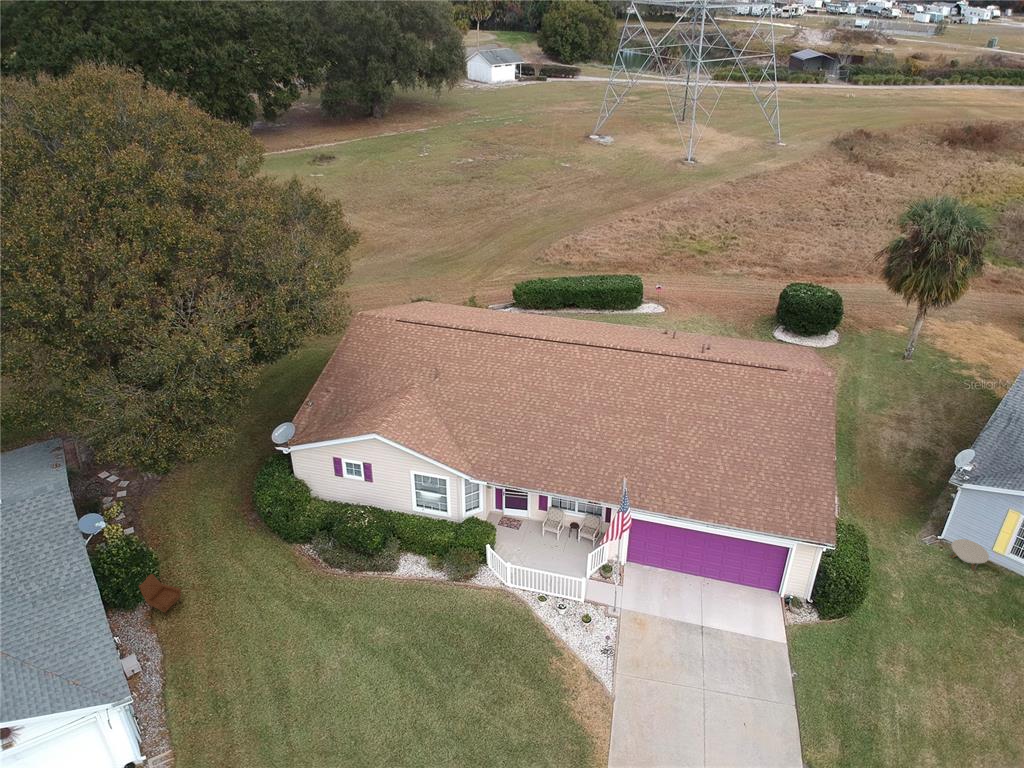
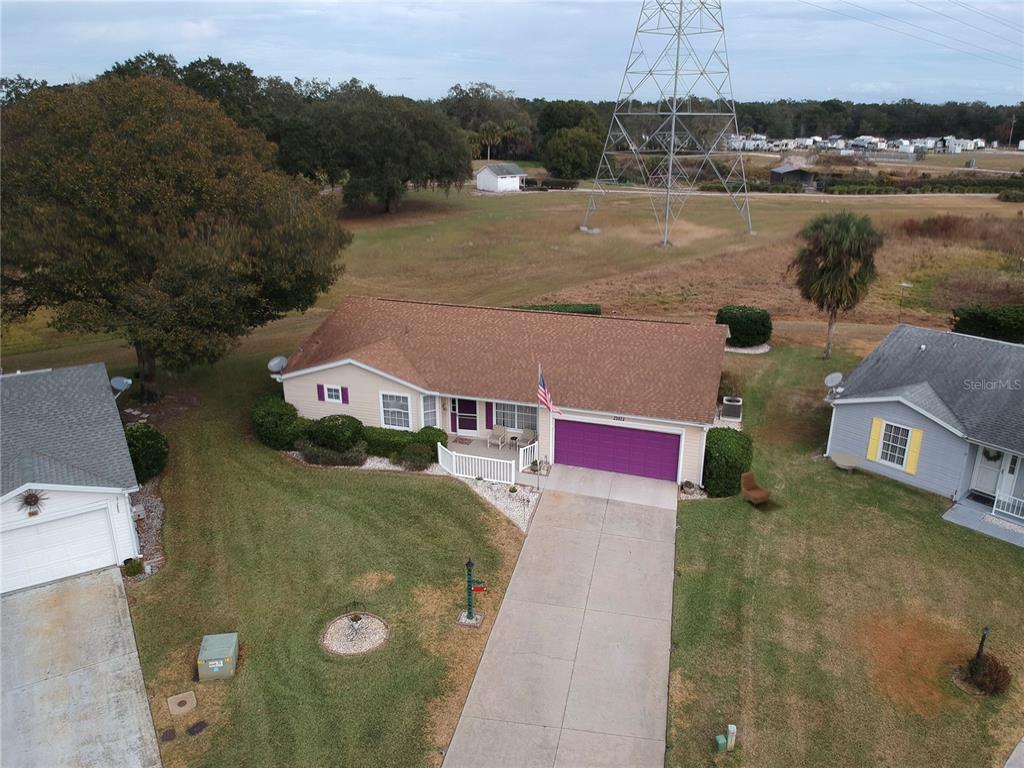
chair: present [139,574,181,616] -> present [741,472,771,508]

